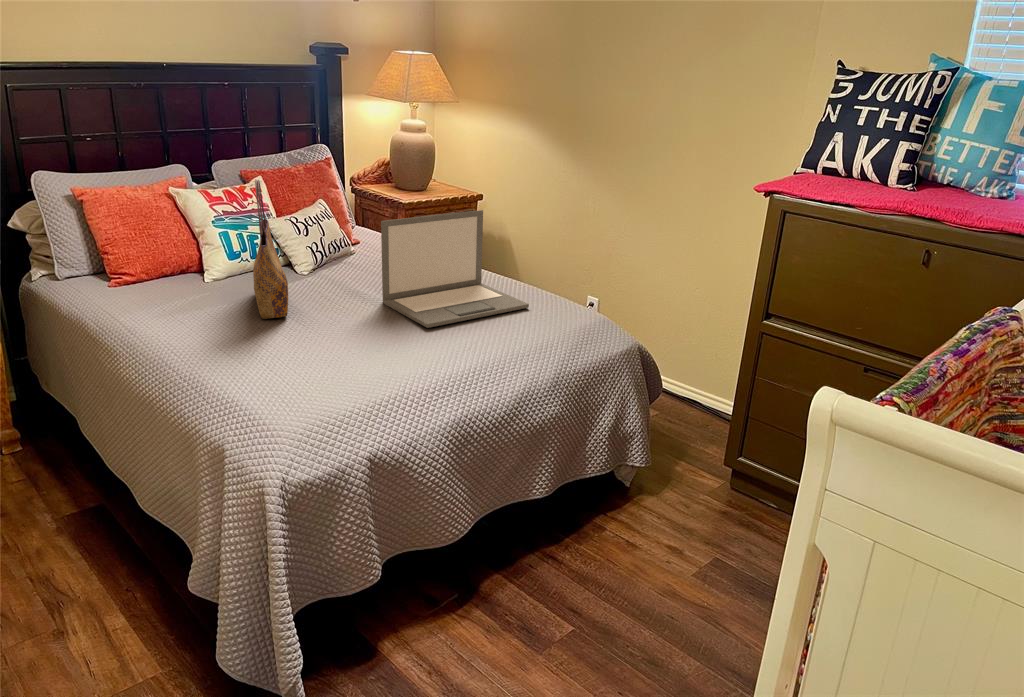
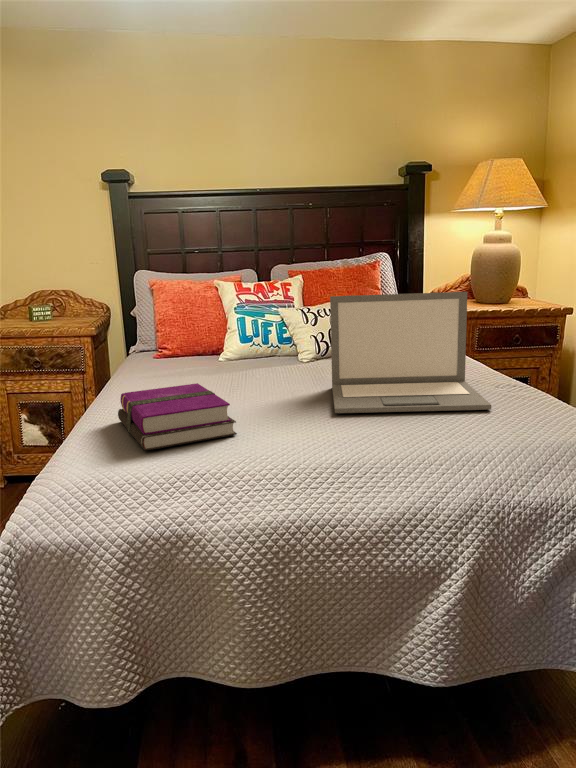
tote bag: present [253,180,288,319] -> none [197,255,264,388]
notebook: none [243,318,379,387] -> present [118,383,237,450]

